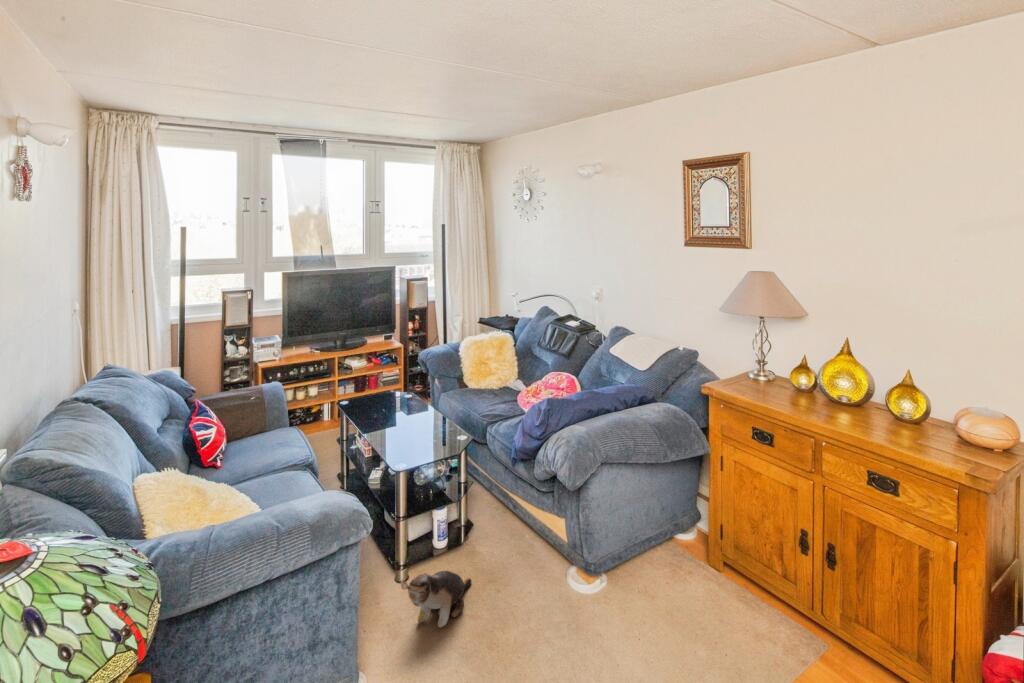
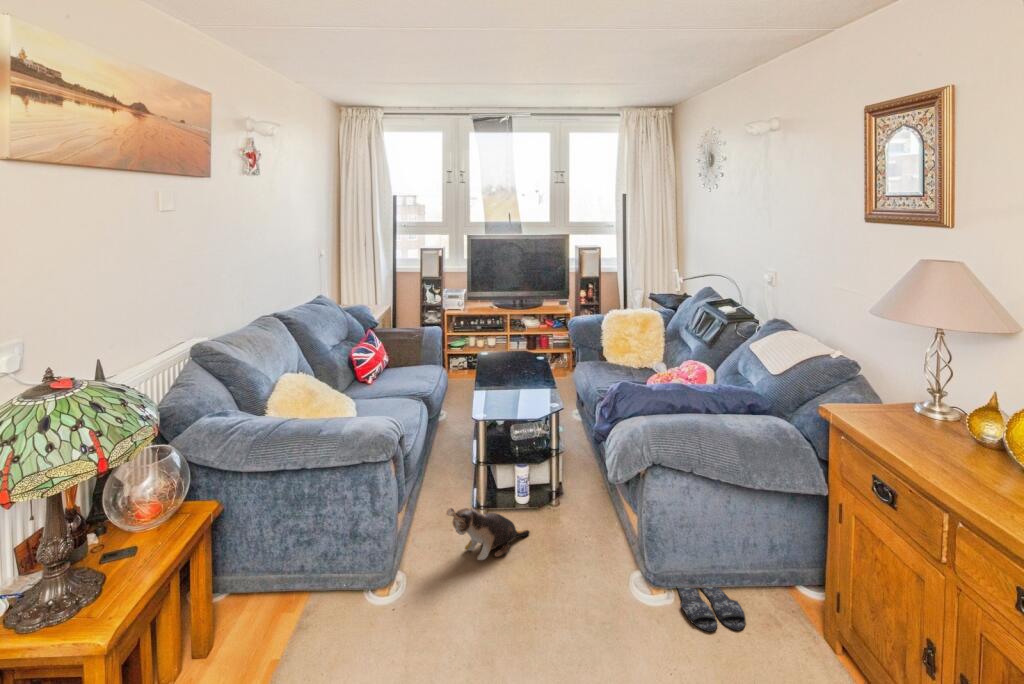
slippers: none [622,567,690,611] -> present [677,587,745,632]

